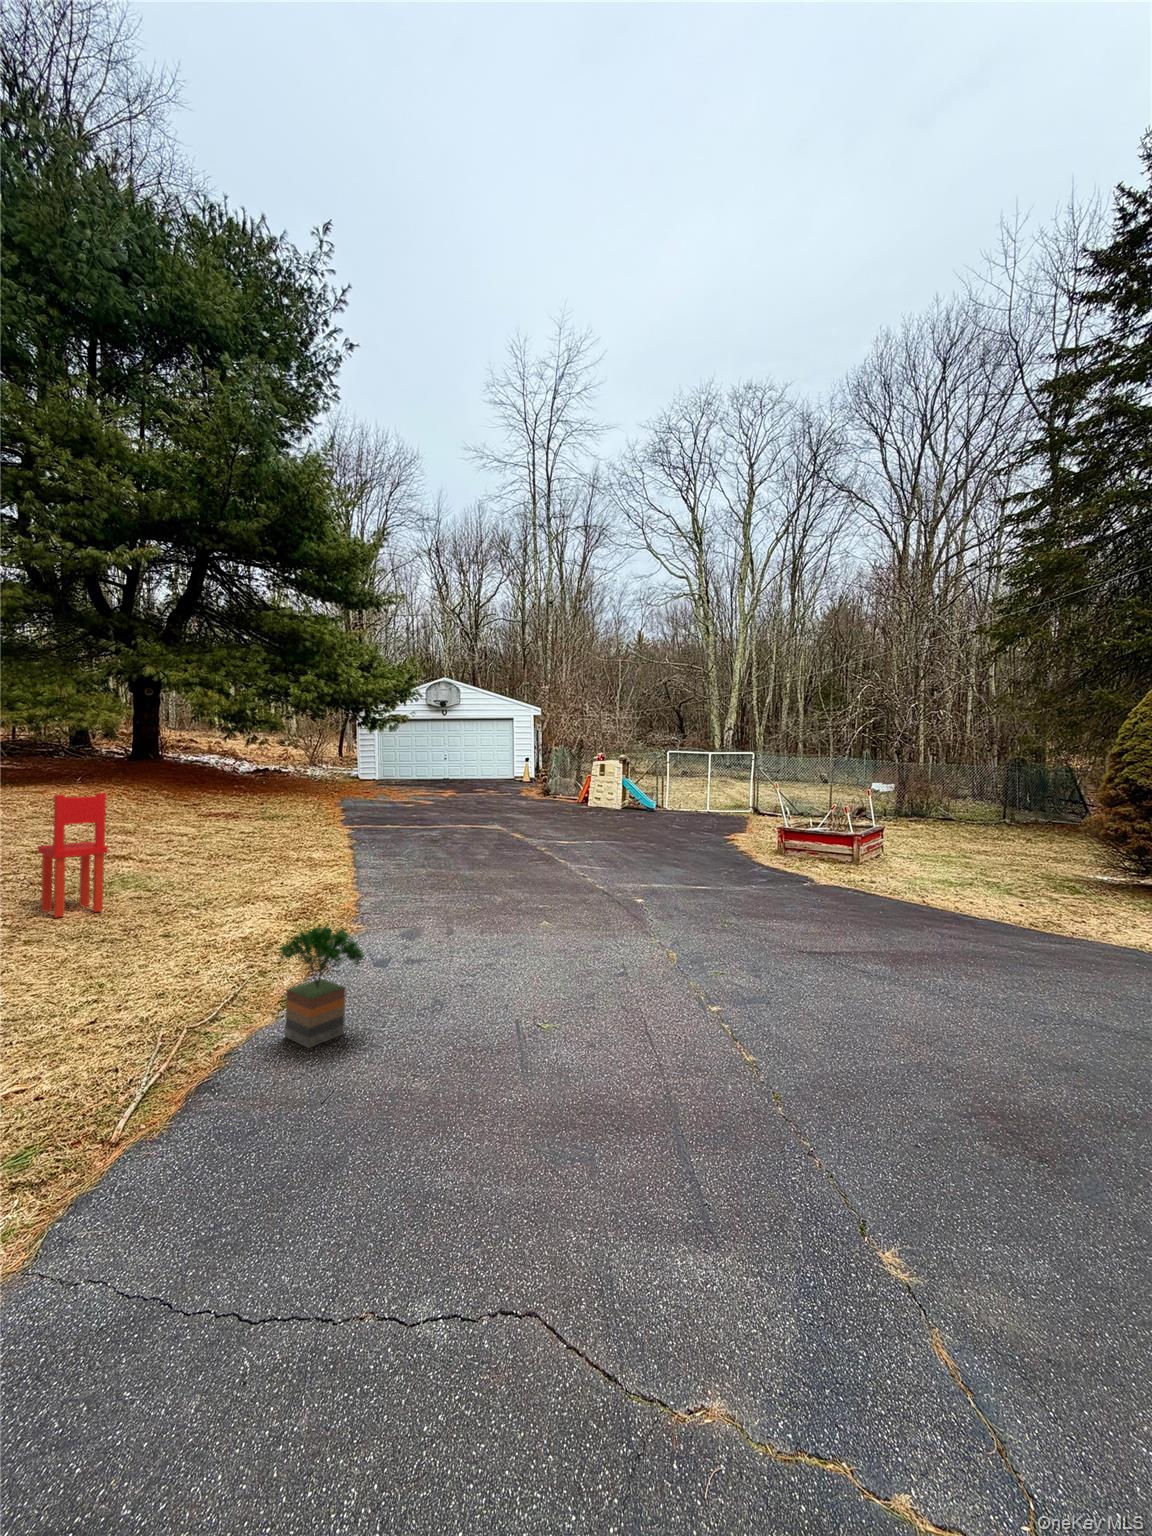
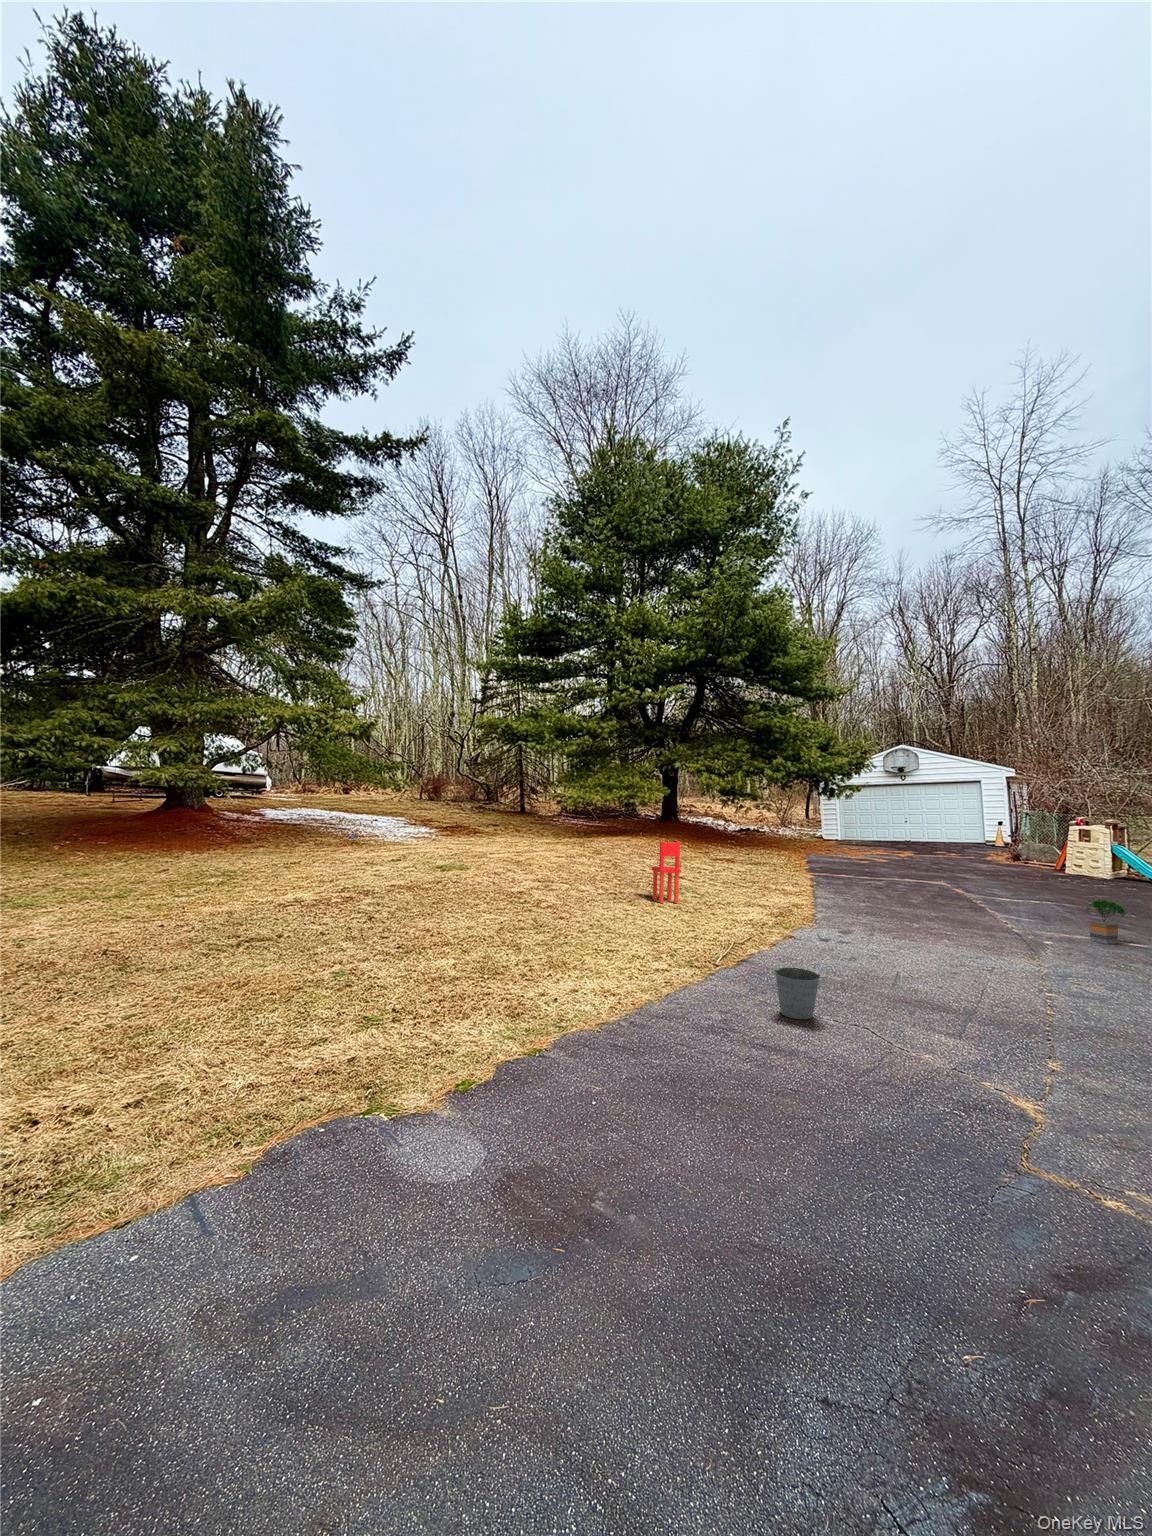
potted tree: present [280,926,364,1048] -> present [1086,900,1126,944]
bucket: none [277,1175,423,1397] -> present [775,968,820,1019]

